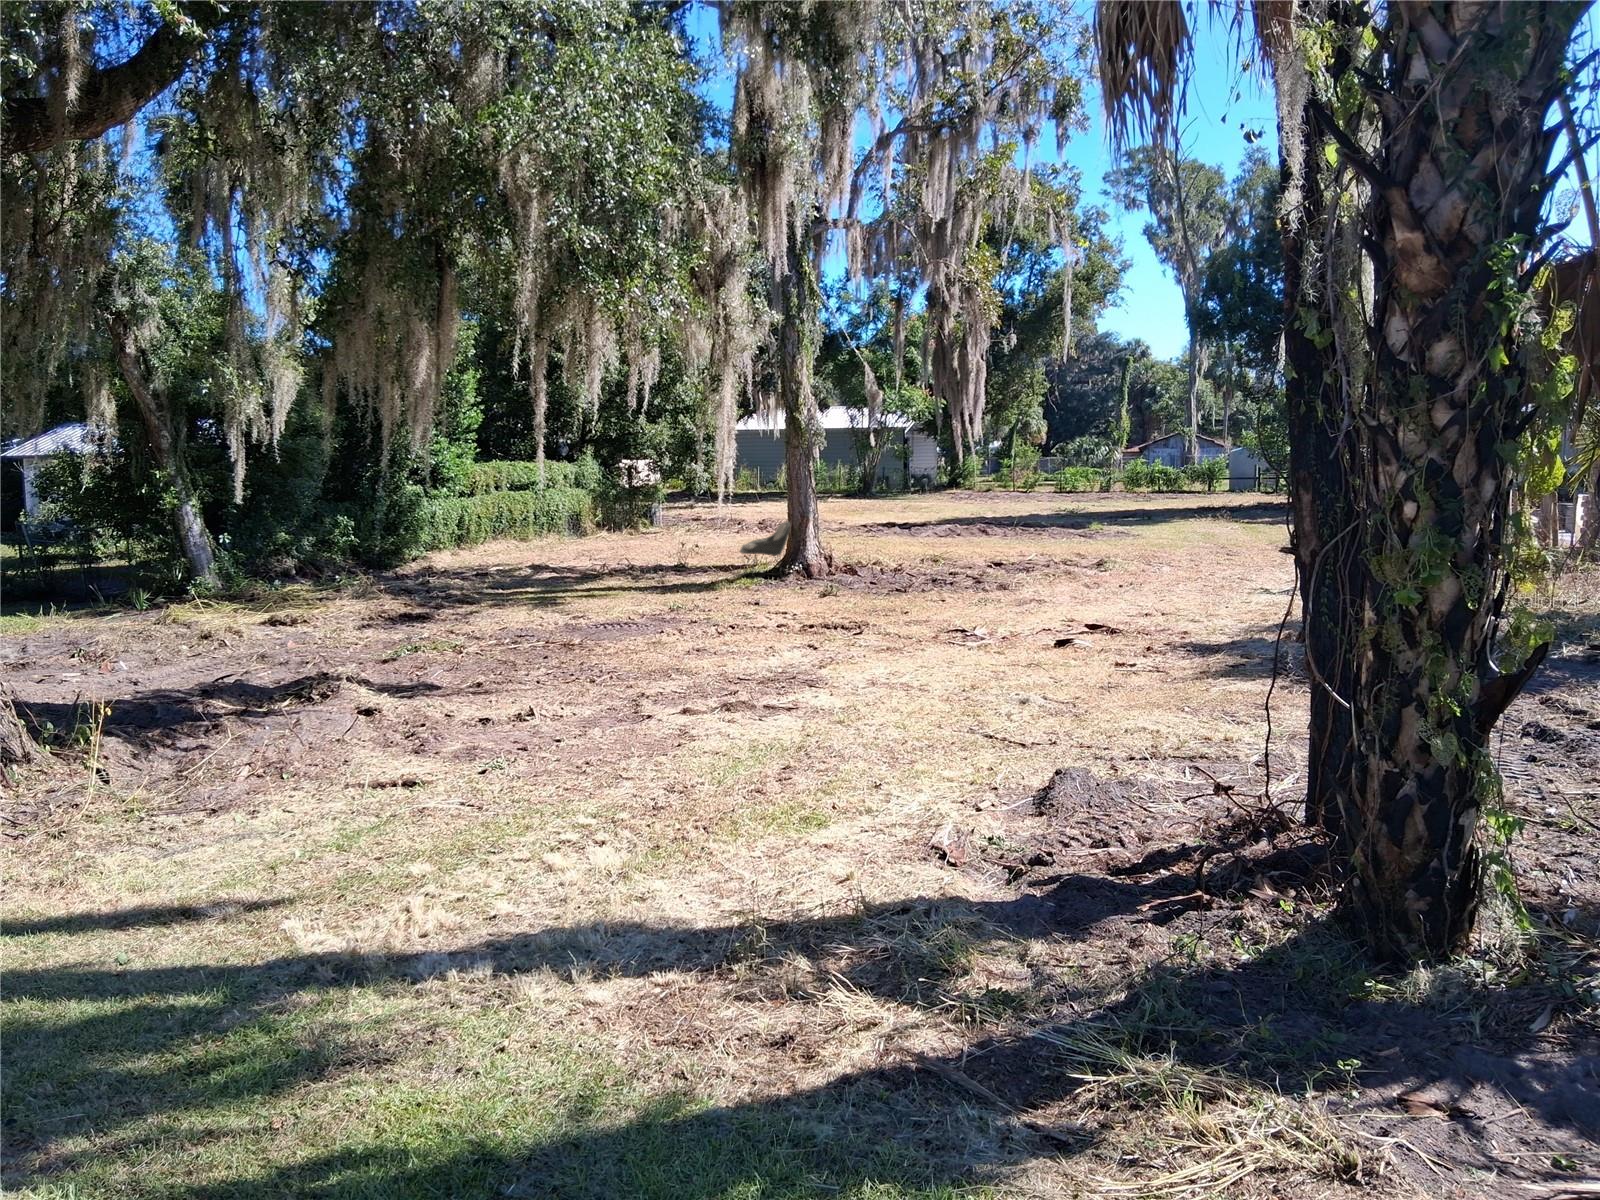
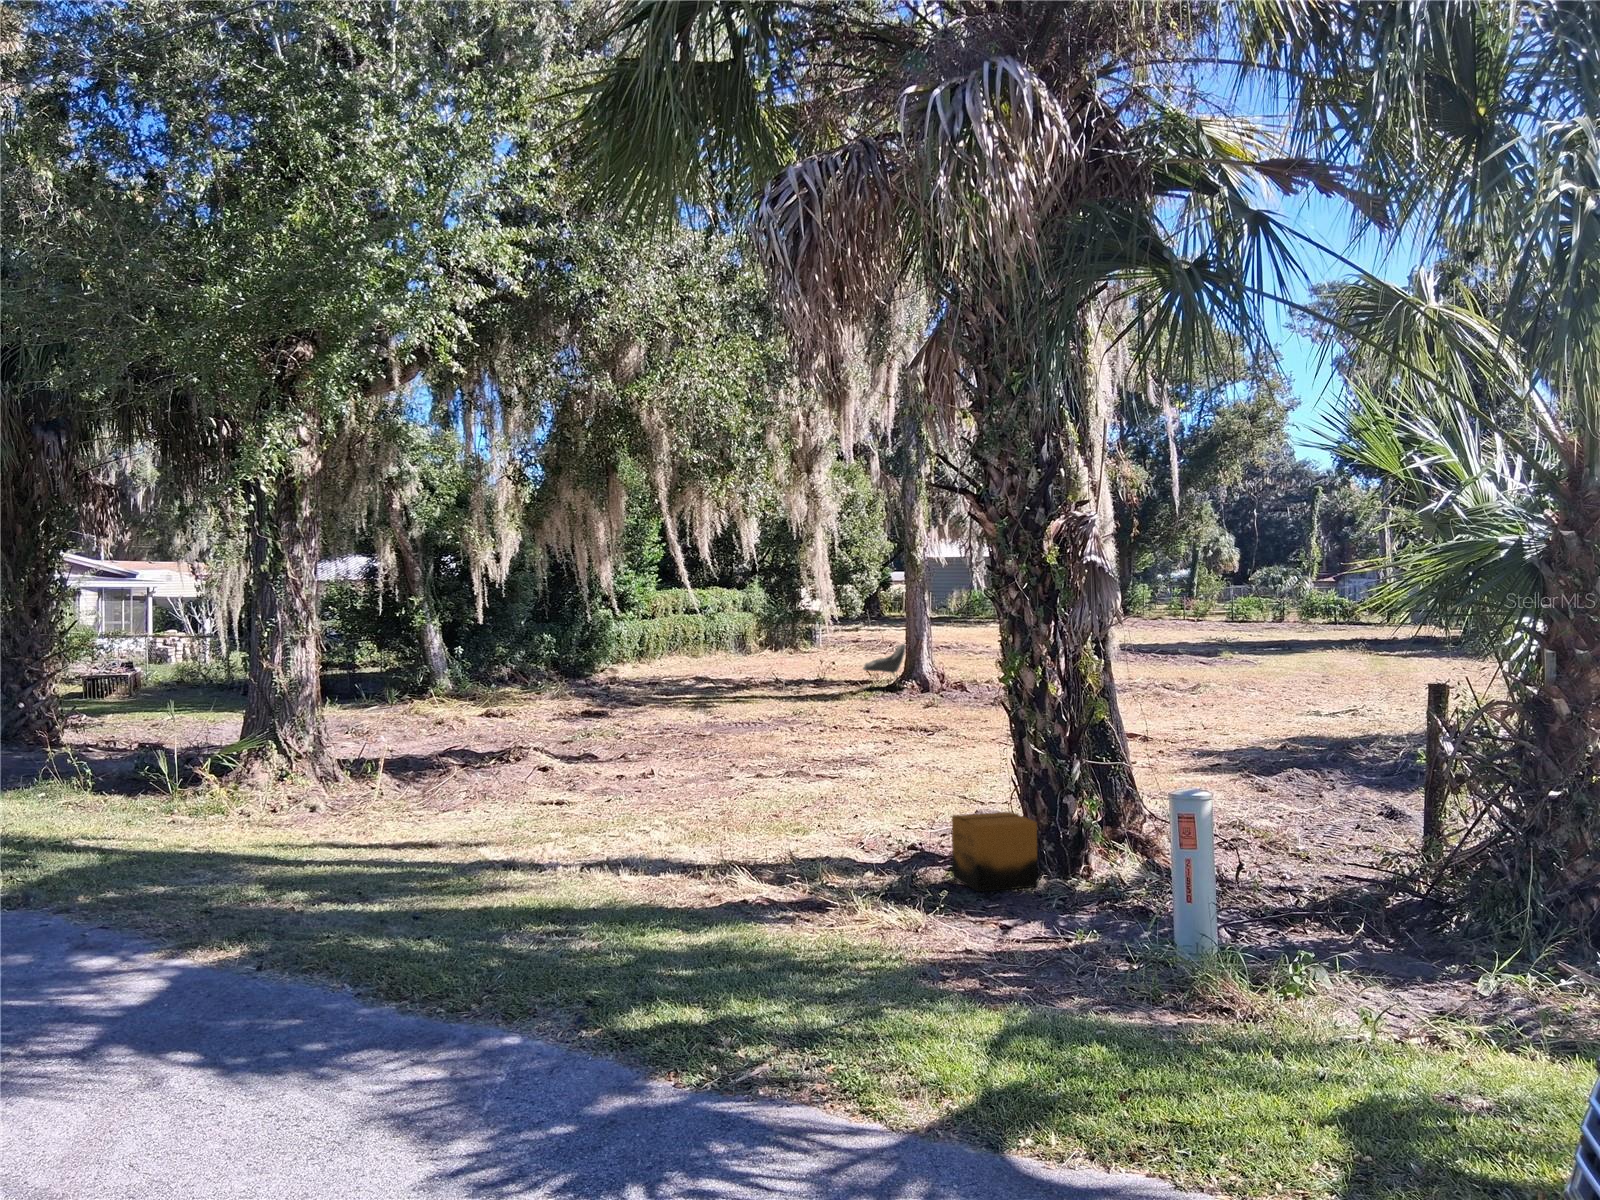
cardboard box: none [1248,838,1443,1021] -> present [952,812,1038,892]

